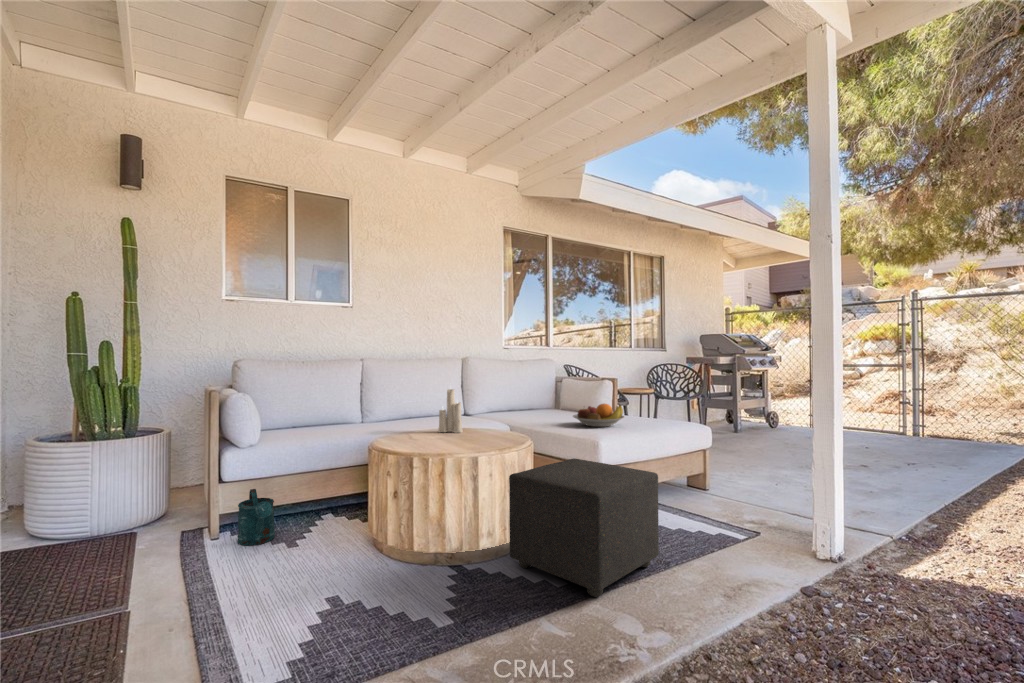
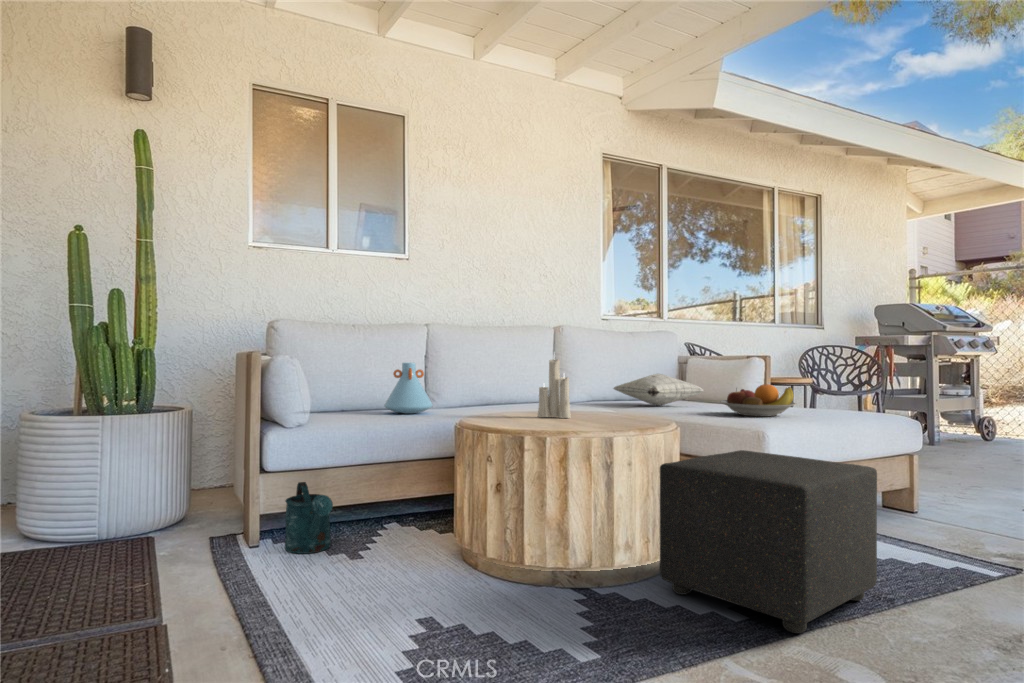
vase: none [325,391,363,430] -> present [384,363,433,414]
pillow: none [503,392,568,416] -> present [613,374,704,406]

